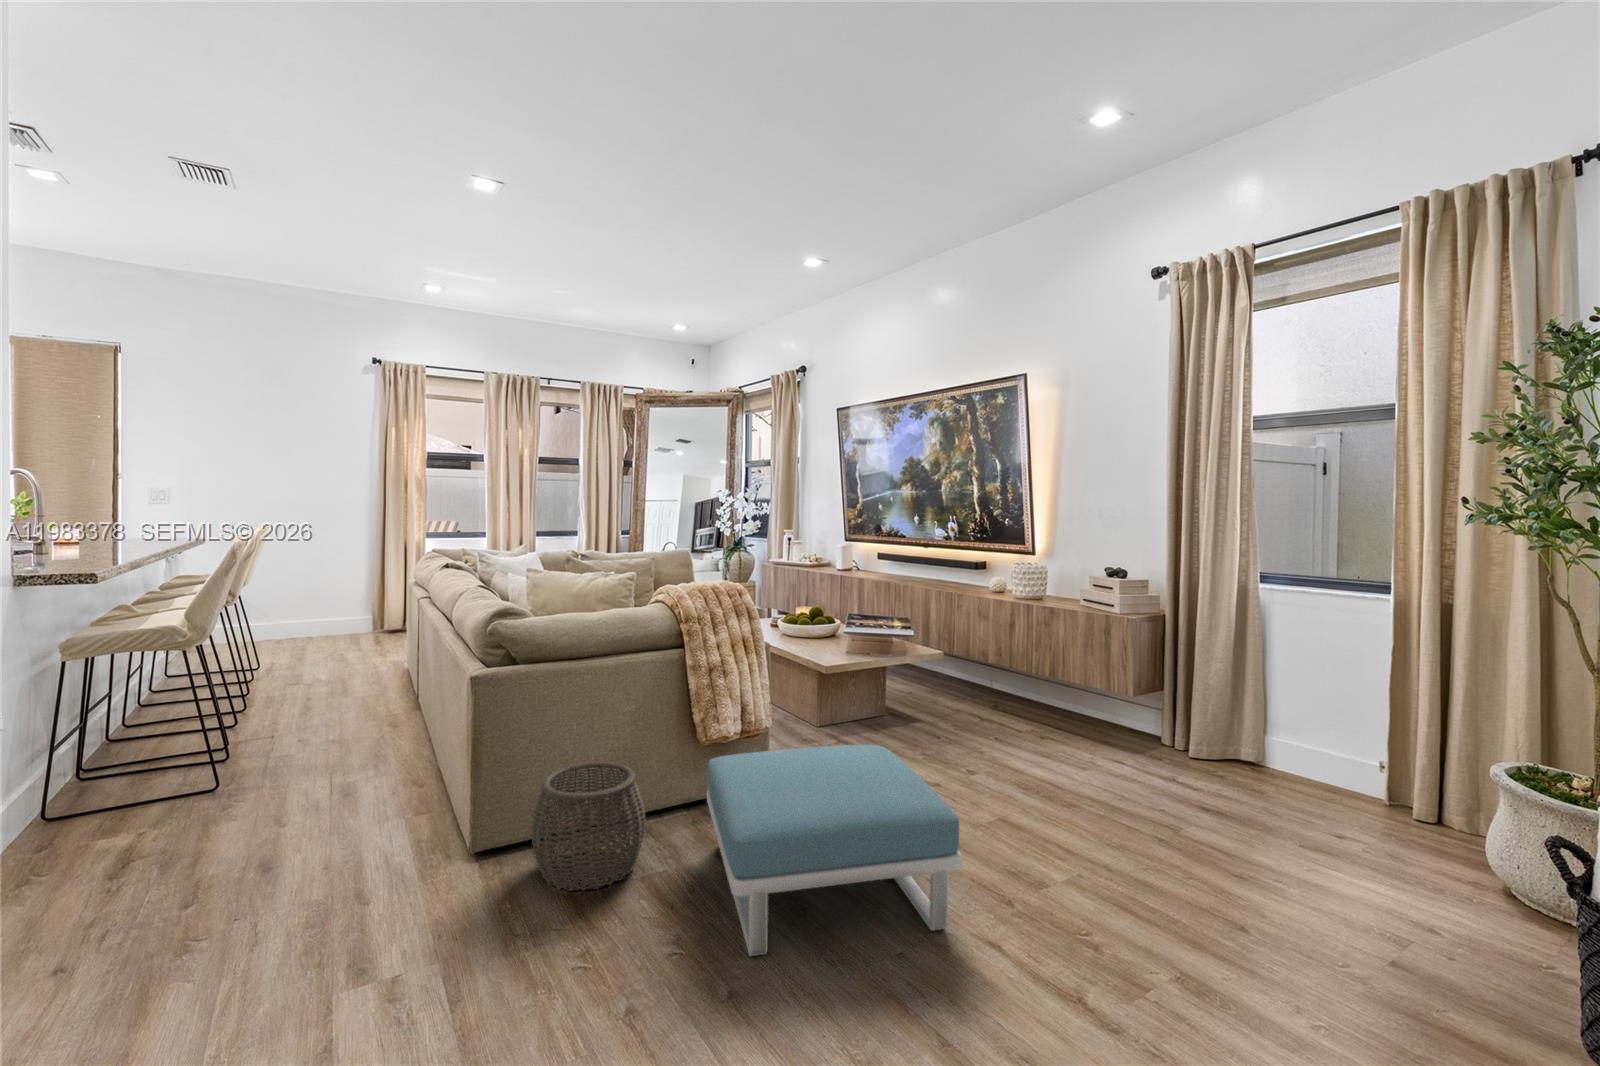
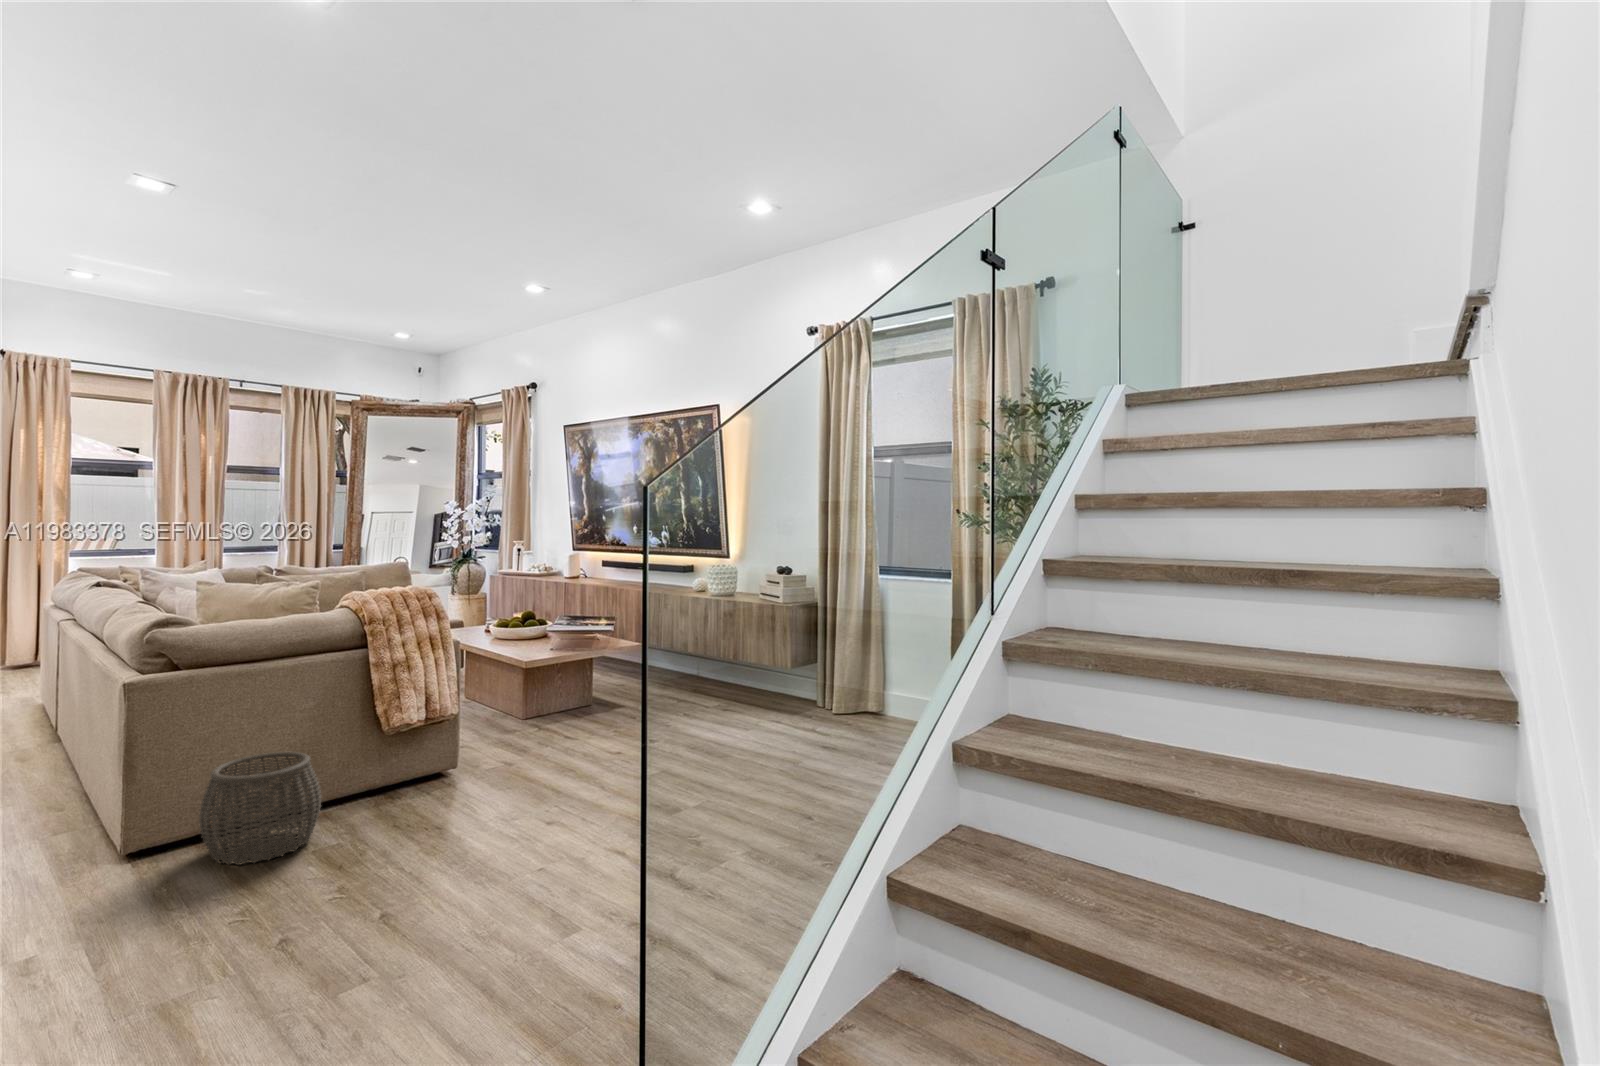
footstool: present [707,745,962,956] -> none [385,719,595,885]

